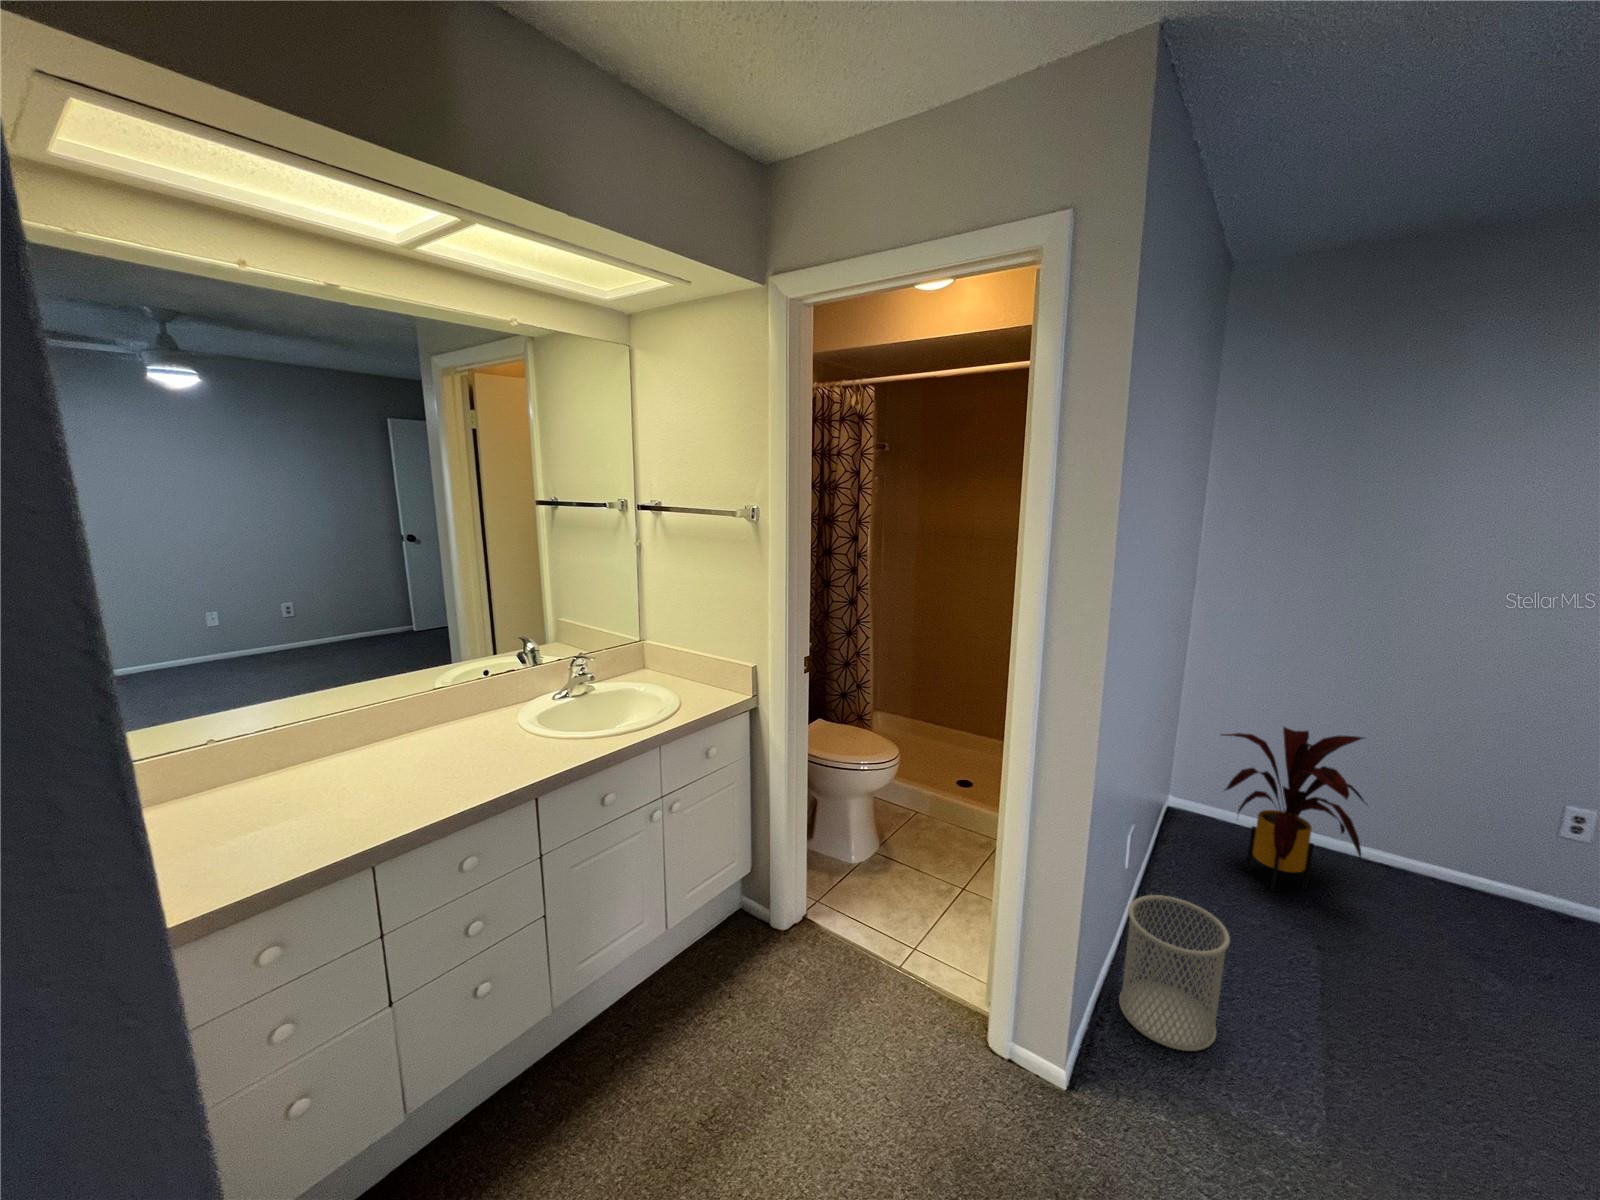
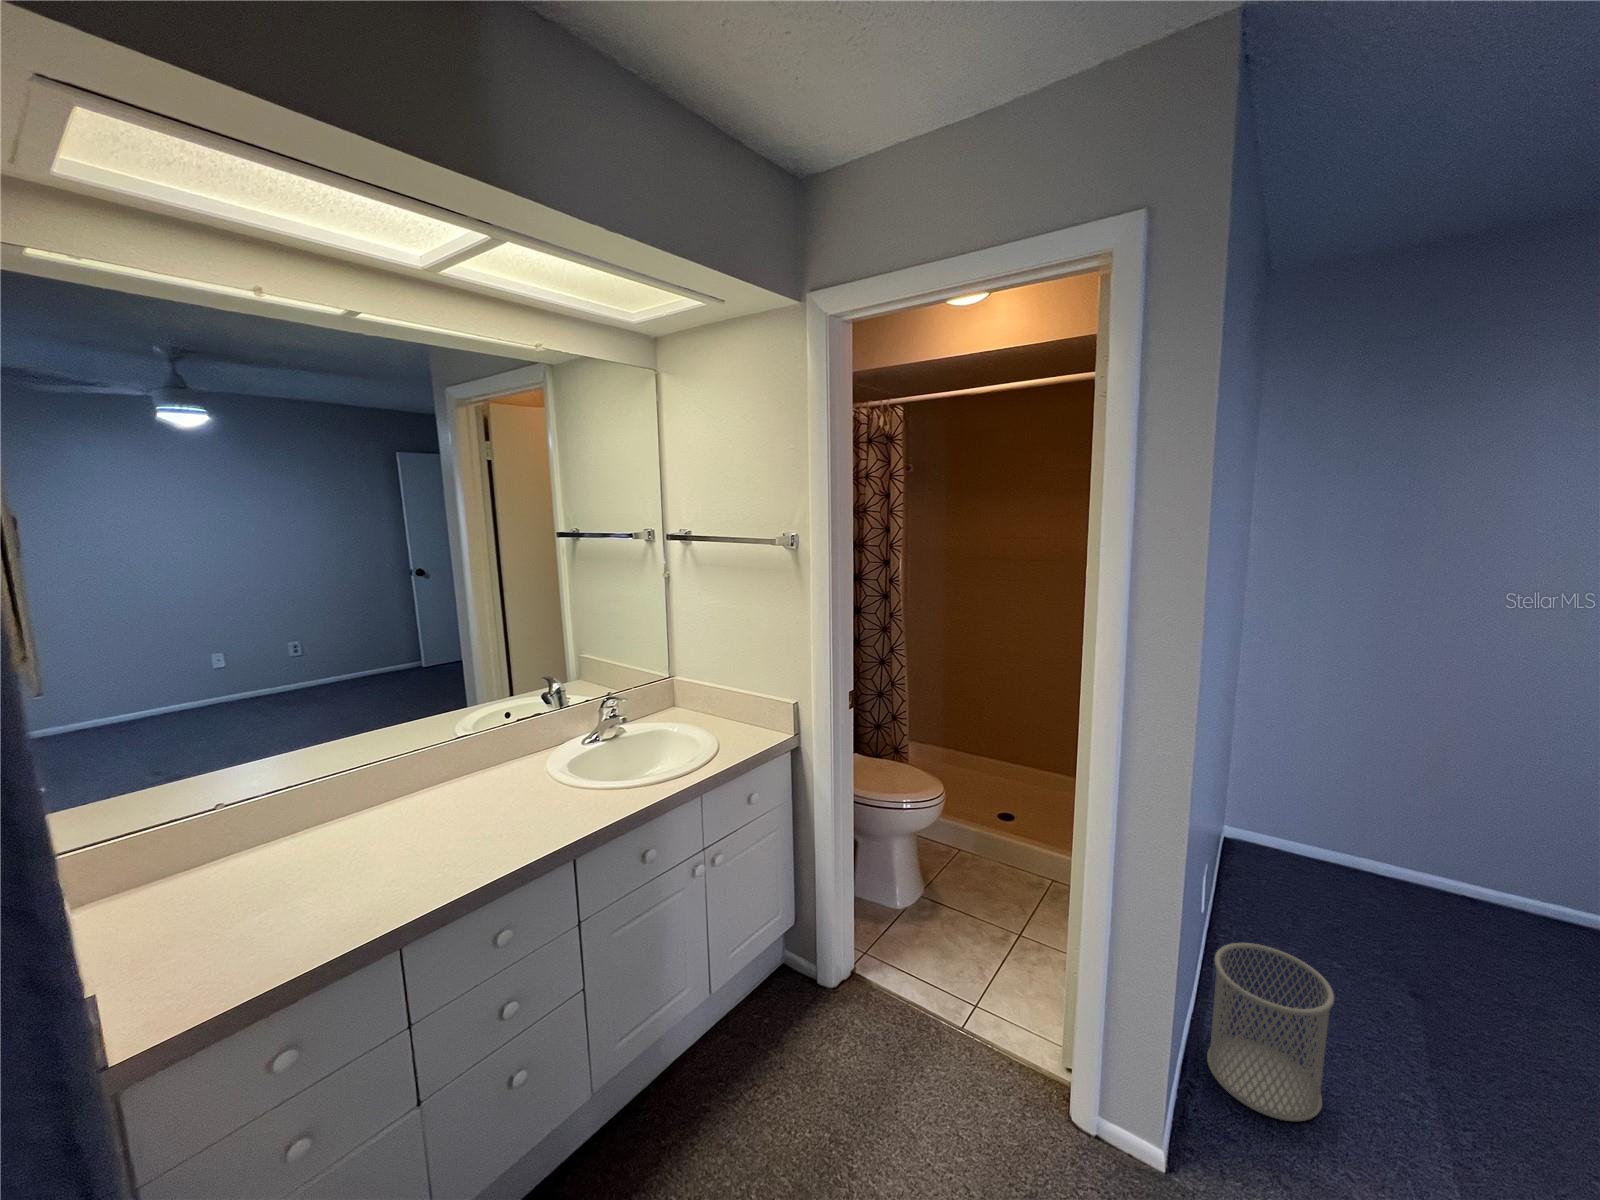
house plant: present [1221,727,1368,891] -> none [1280,750,1452,929]

